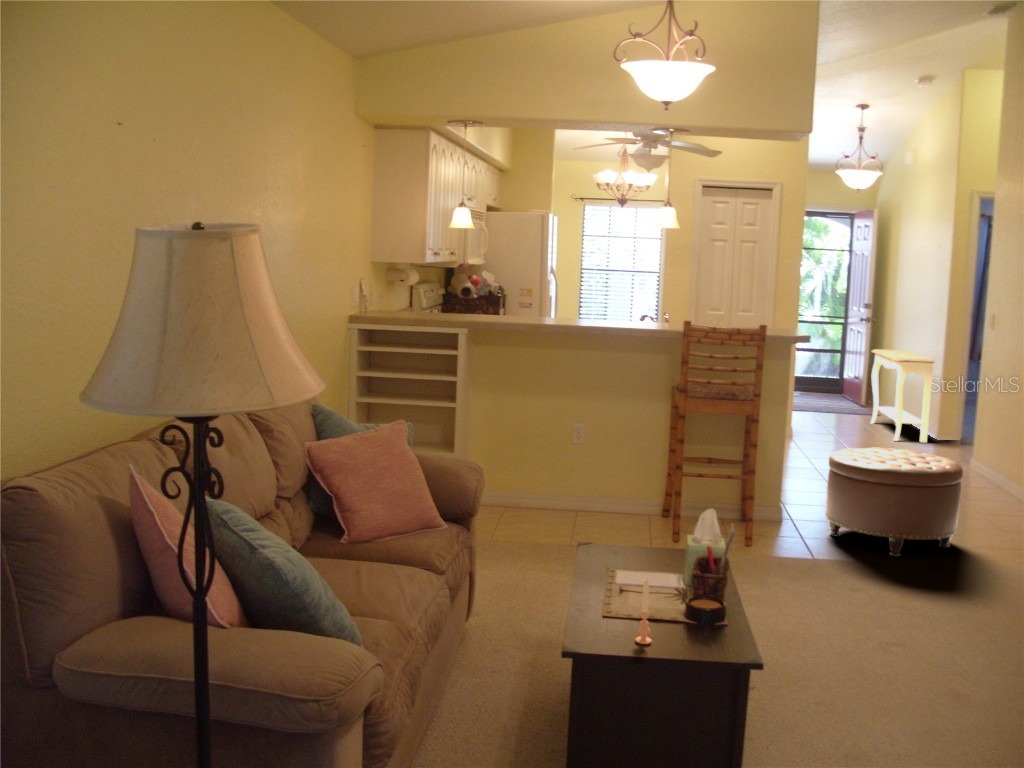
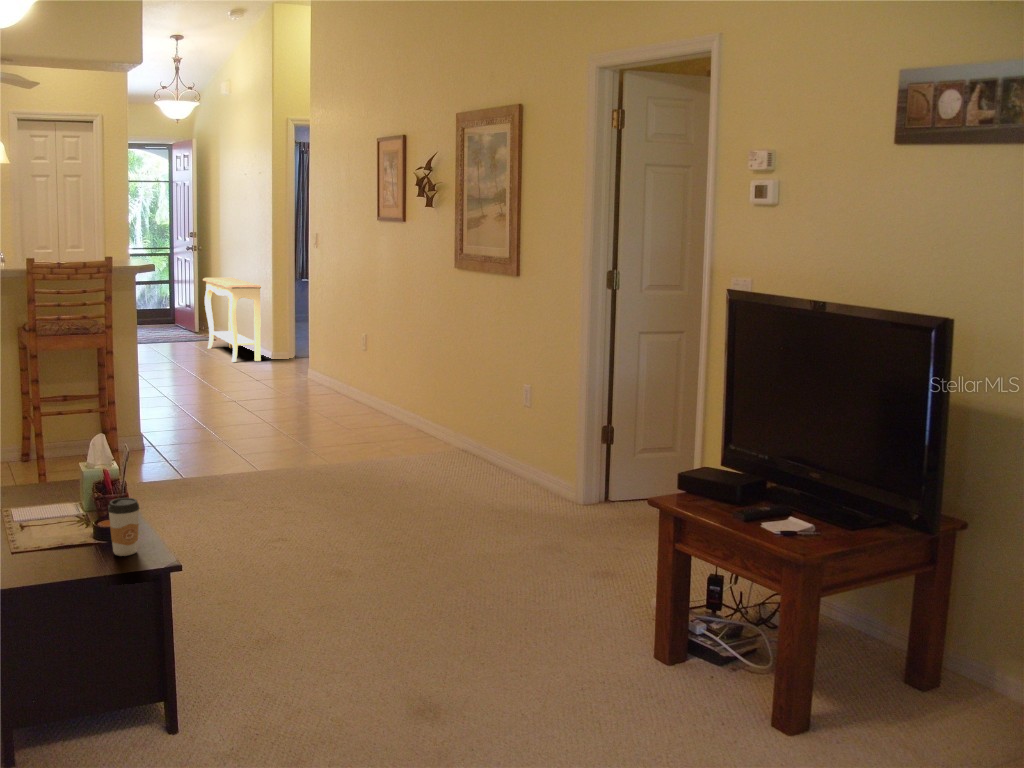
ottoman: present [826,447,963,557] -> none [185,368,300,462]
candle: present [636,579,652,644] -> none [52,507,69,568]
coffee cup: none [697,581,731,646] -> present [108,498,139,556]

